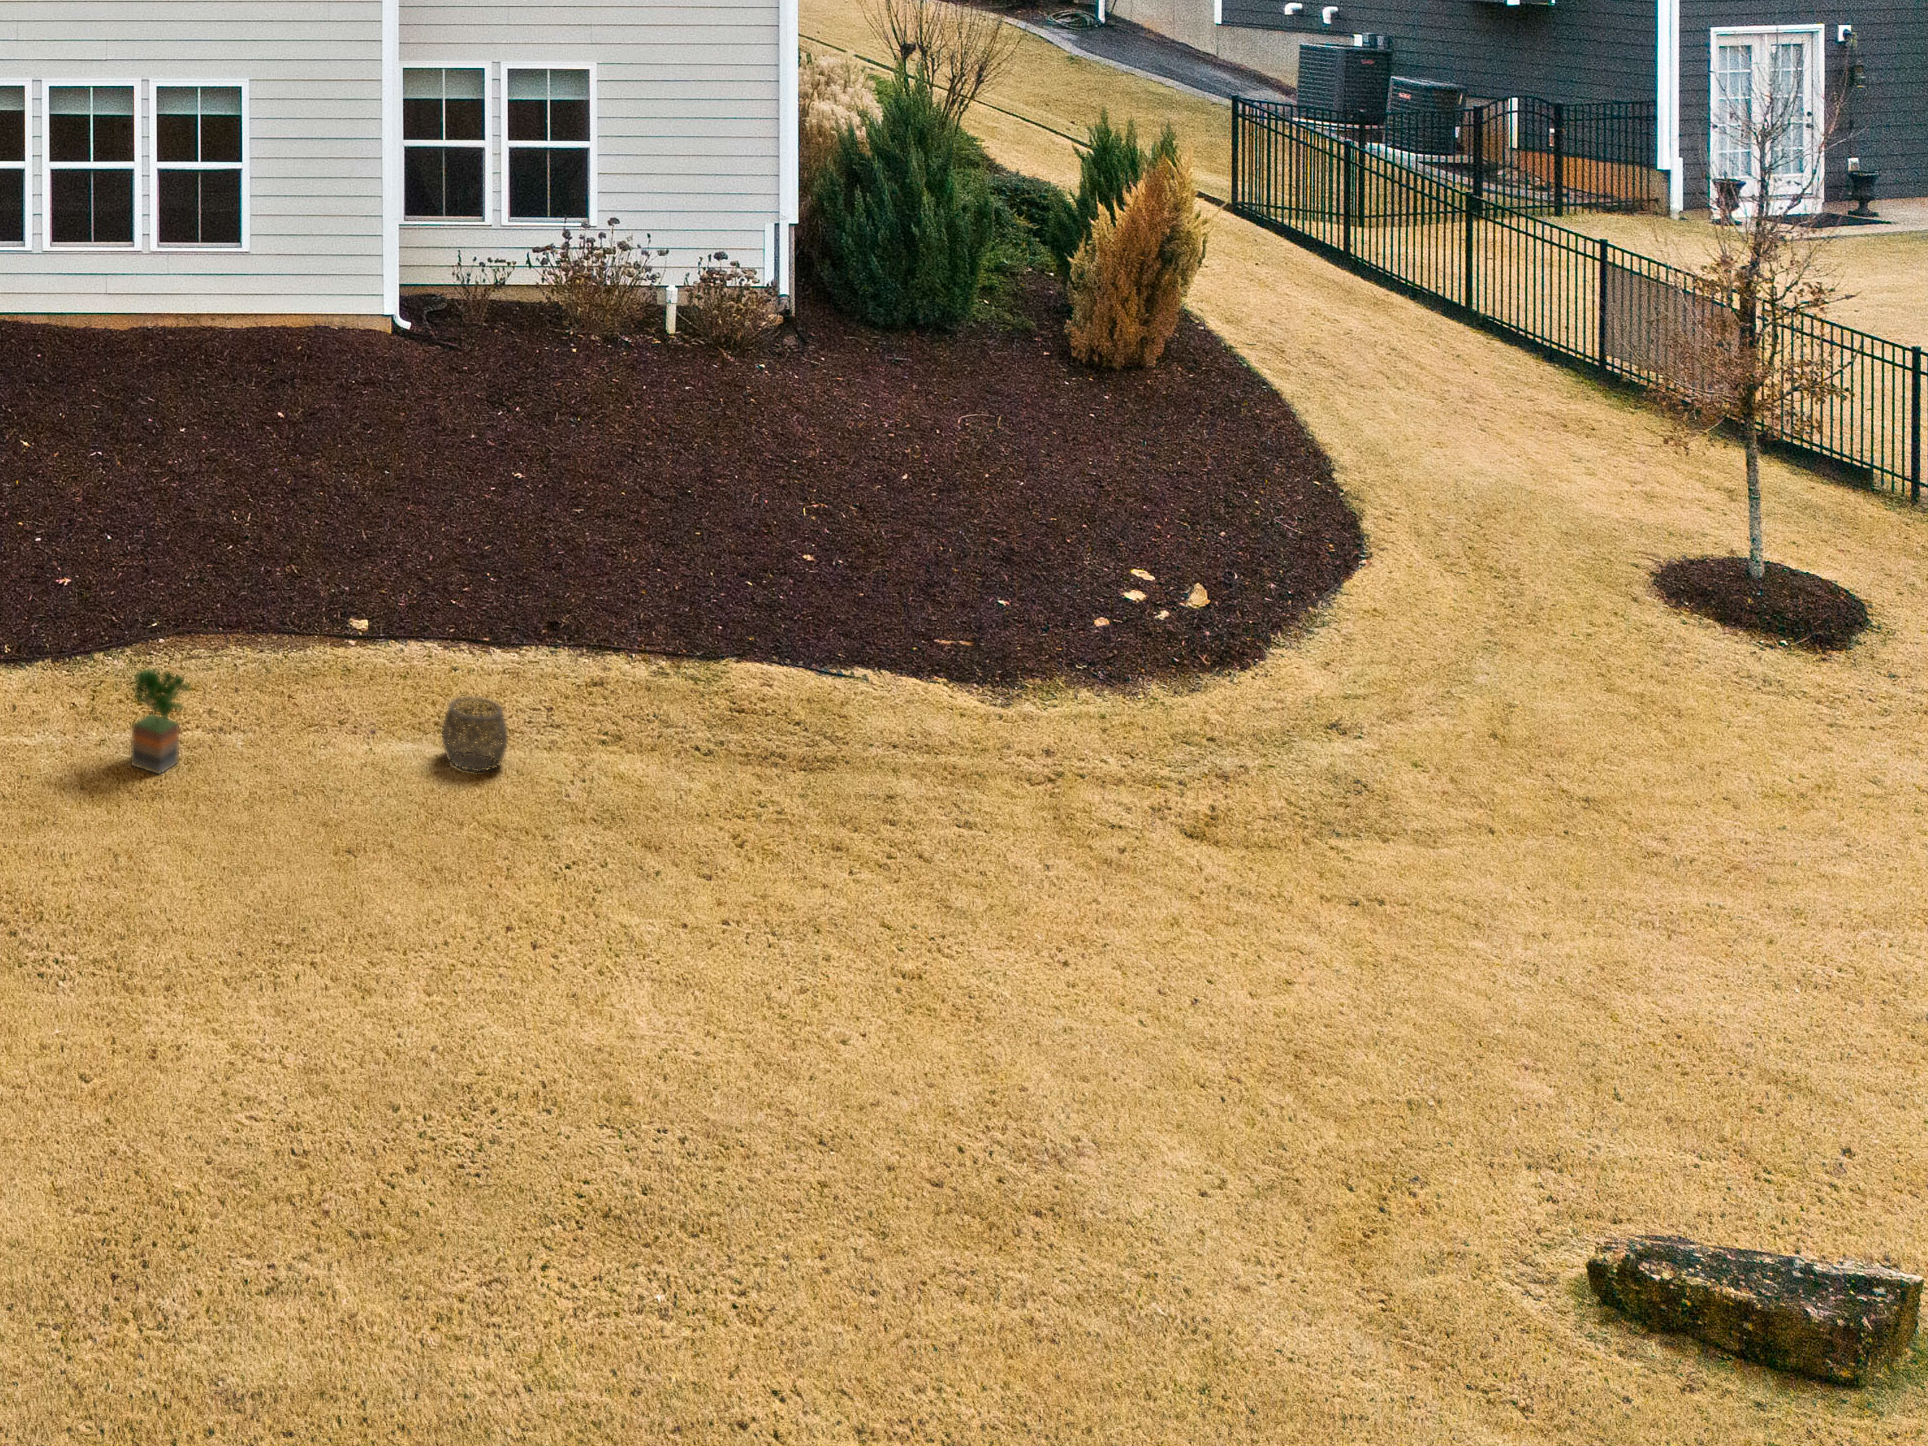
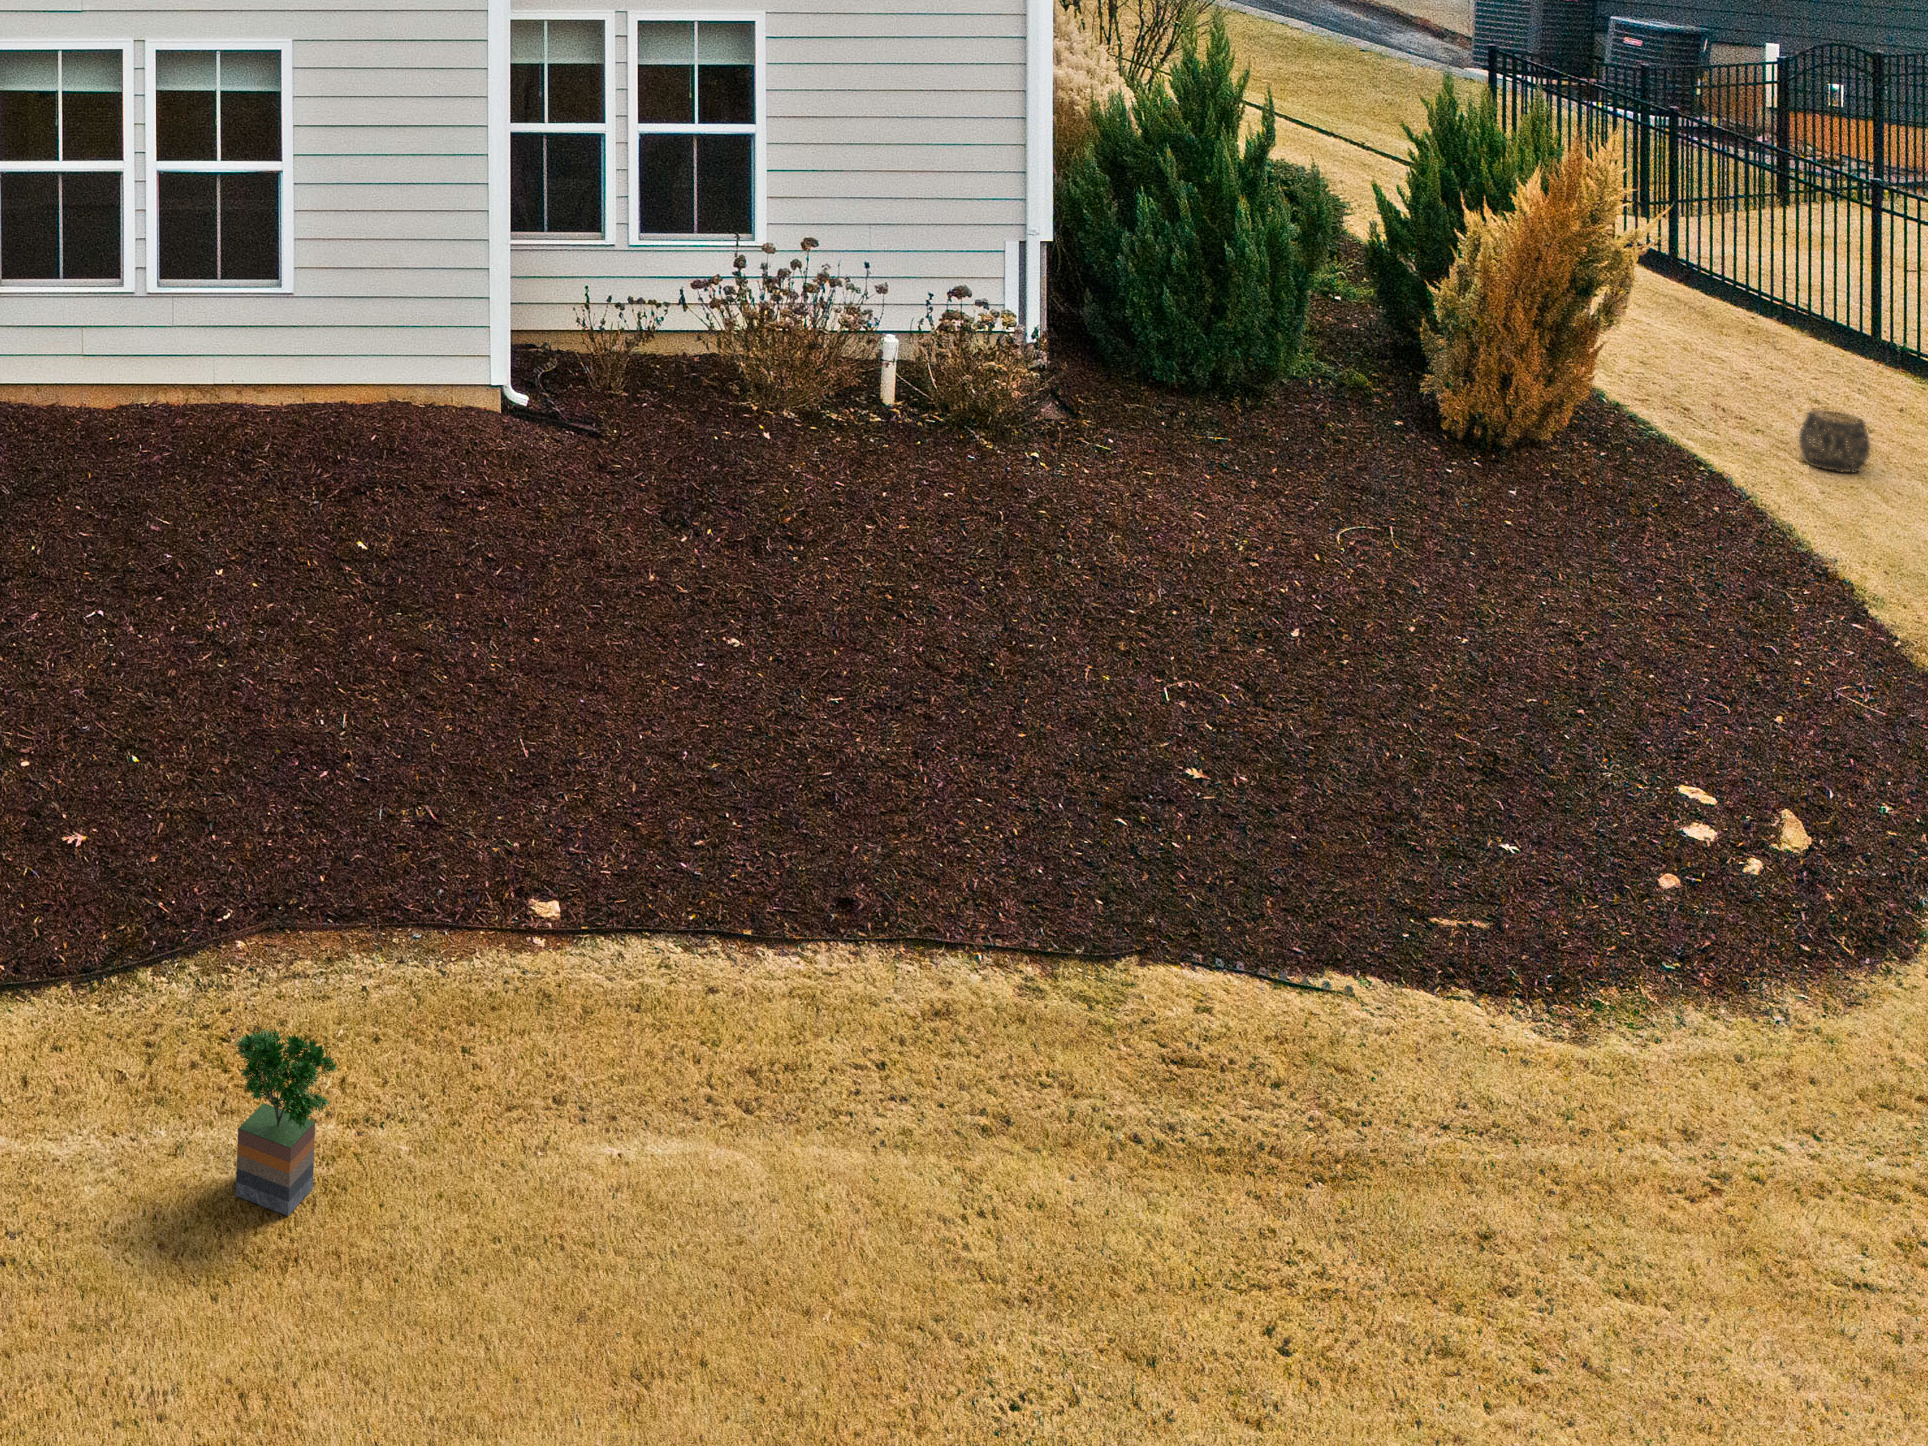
woven basket: present [442,696,508,772] -> present [1799,411,1870,473]

